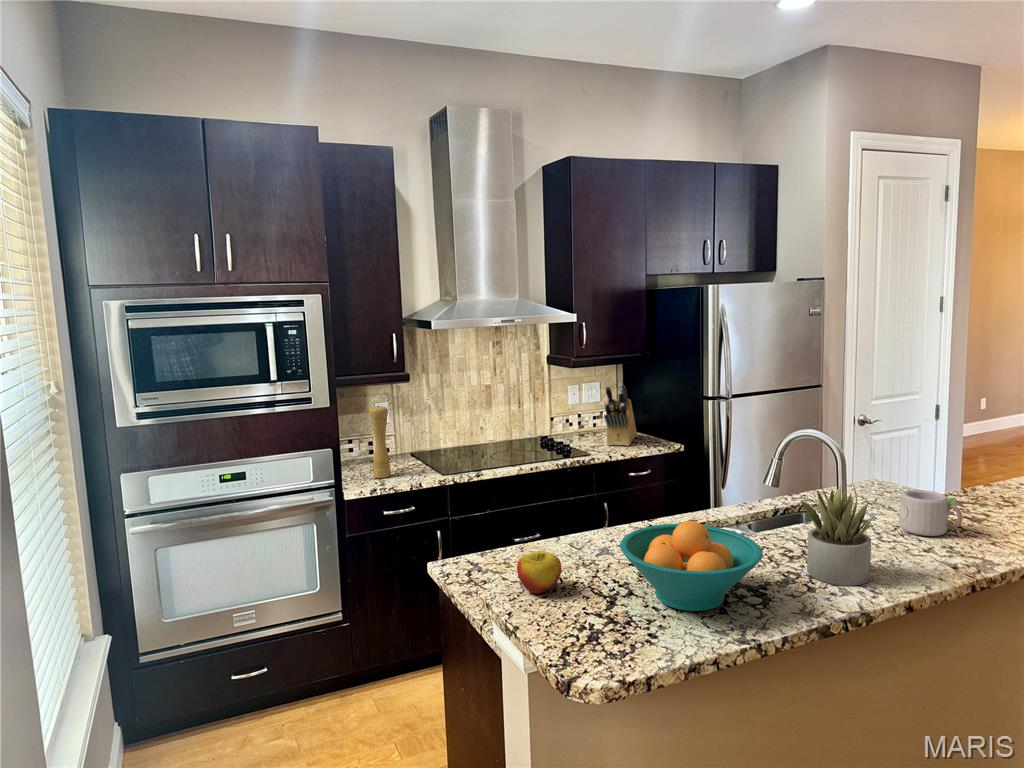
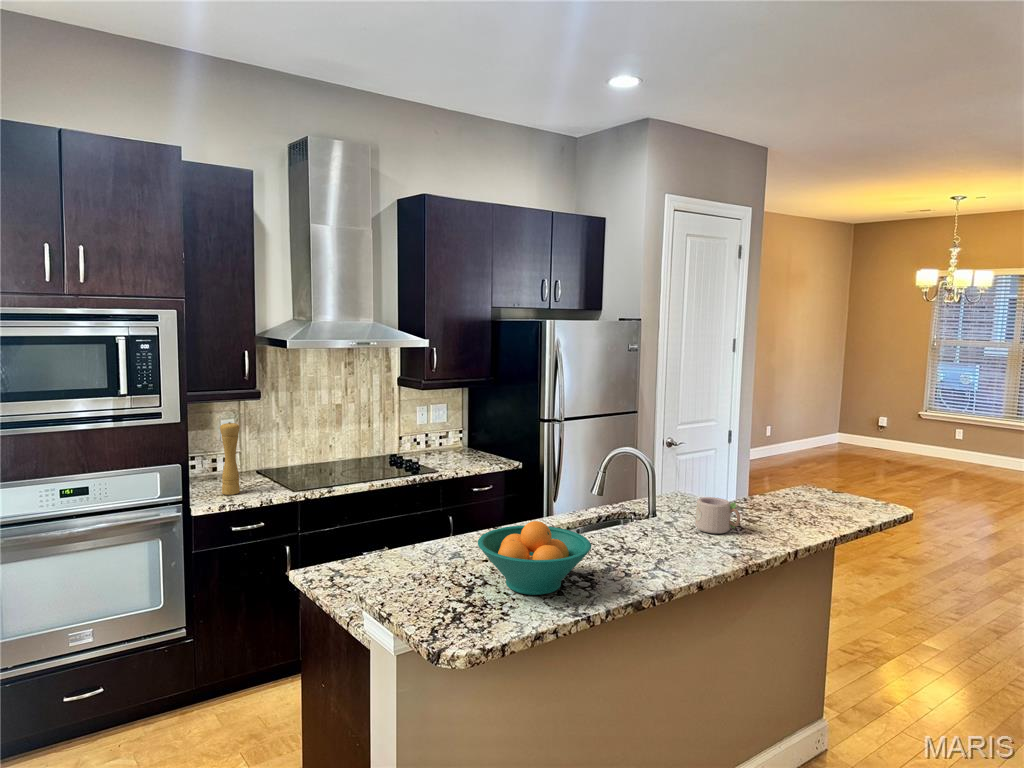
knife block: present [604,384,636,446] -> none [451,405,479,464]
succulent plant: present [801,485,875,586] -> none [621,491,678,572]
apple: present [517,551,562,593] -> none [387,551,426,588]

